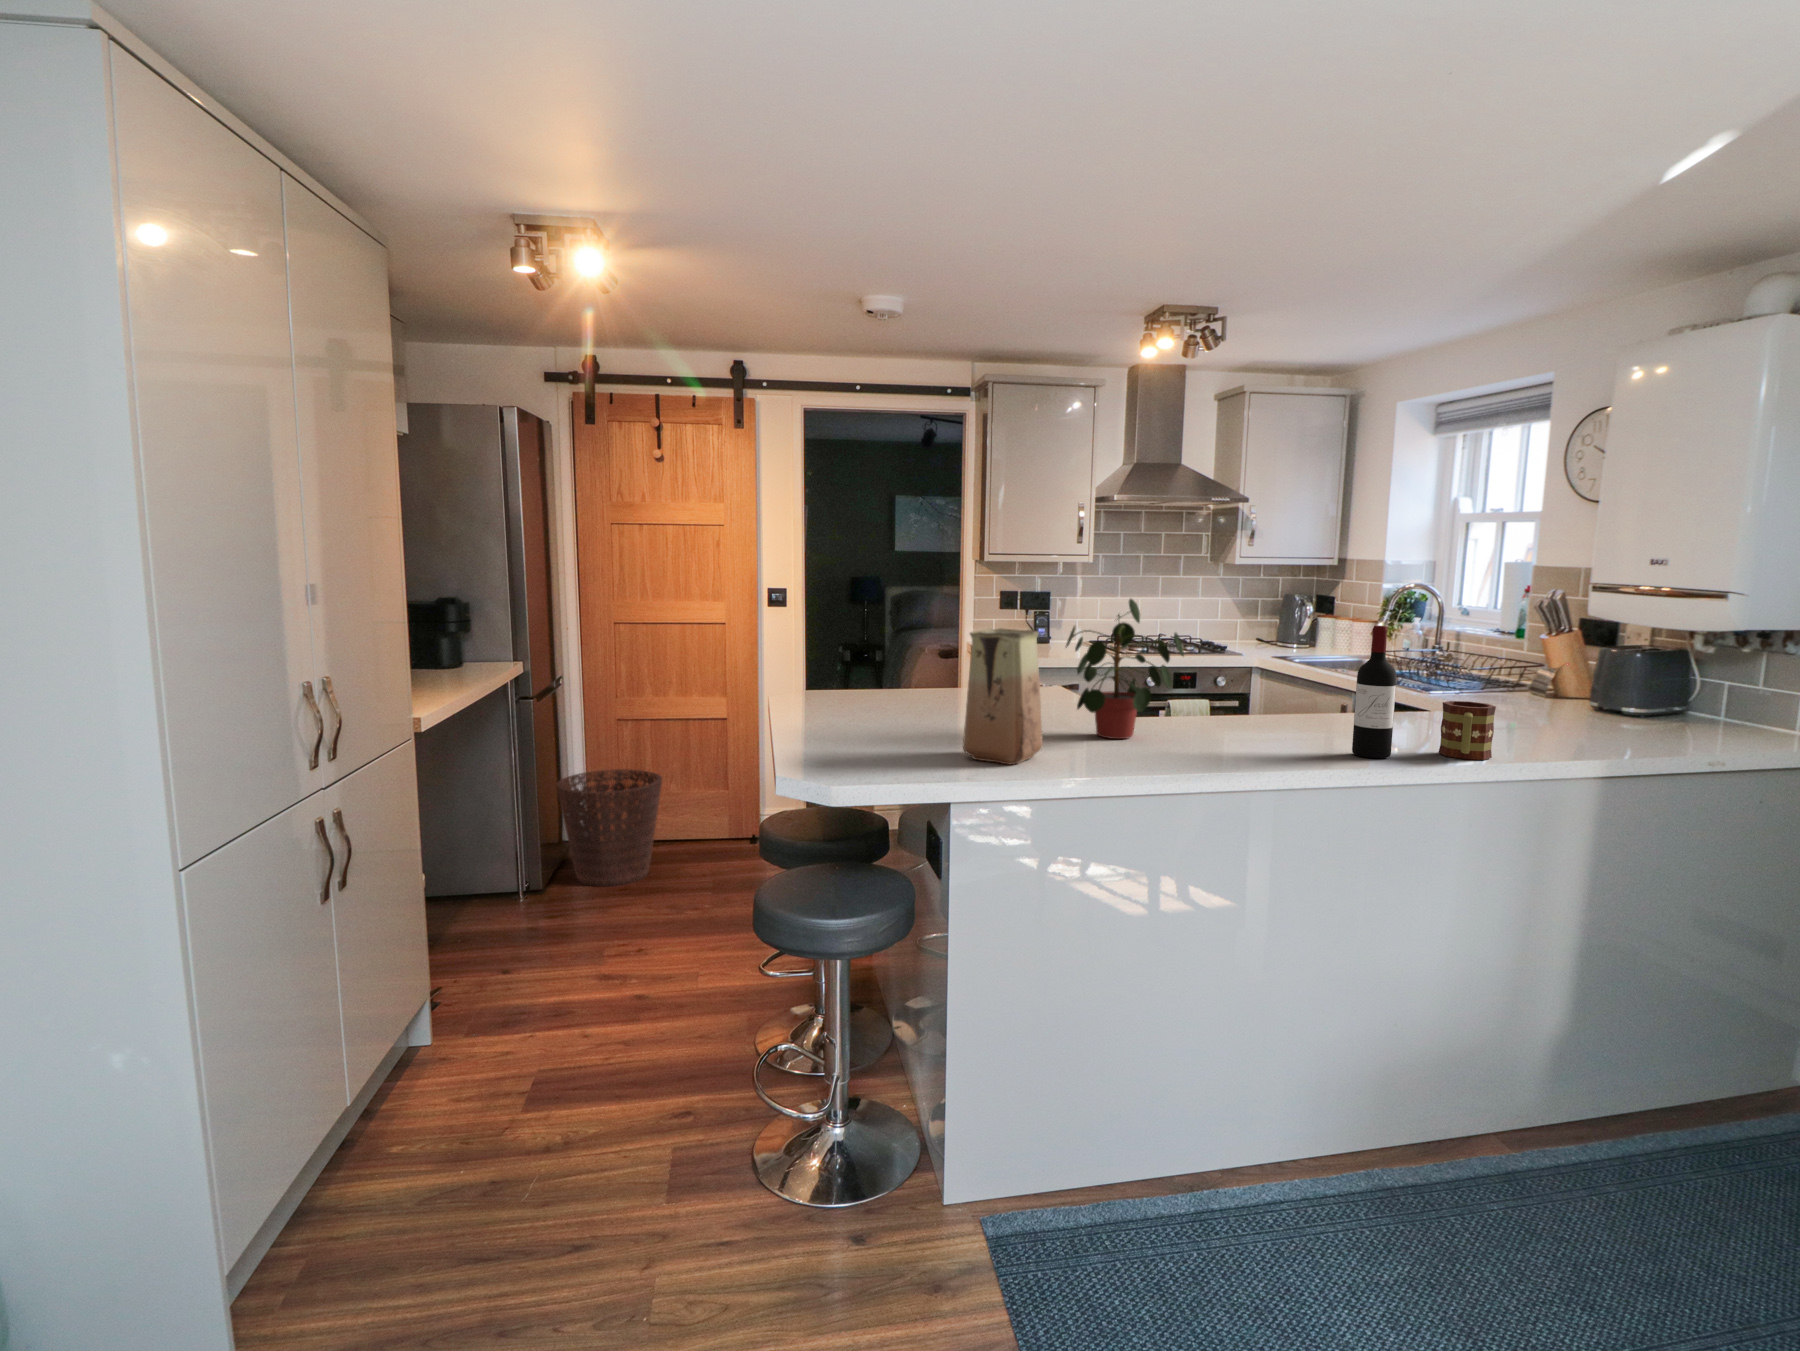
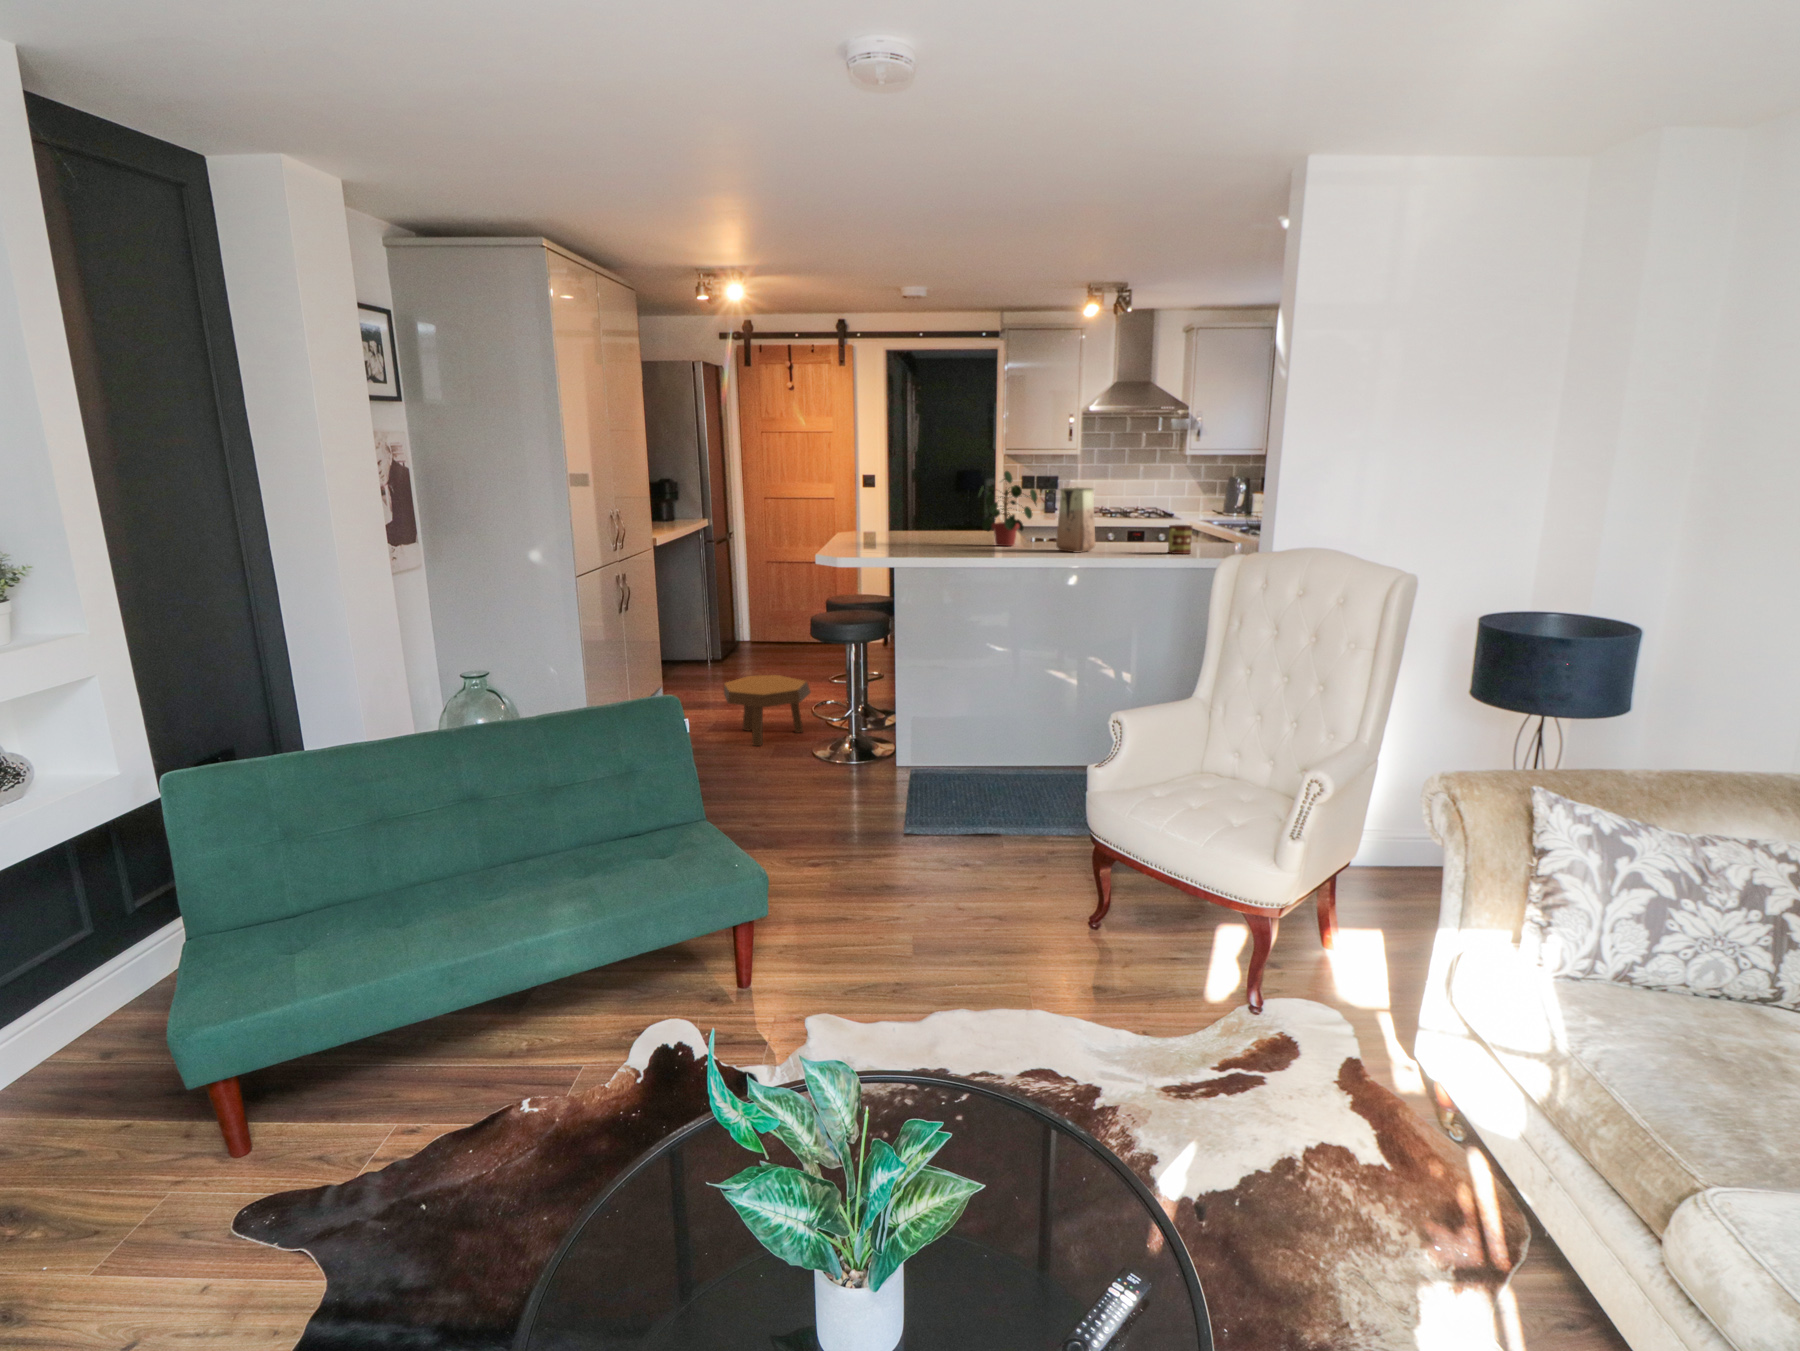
wine bottle: present [1352,626,1396,758] -> none [1116,483,1137,553]
vase: present [963,628,1043,765] -> present [1056,487,1095,552]
basket: present [556,769,662,885] -> none [728,593,793,662]
footstool: none [553,972,730,1155] -> present [724,675,811,746]

